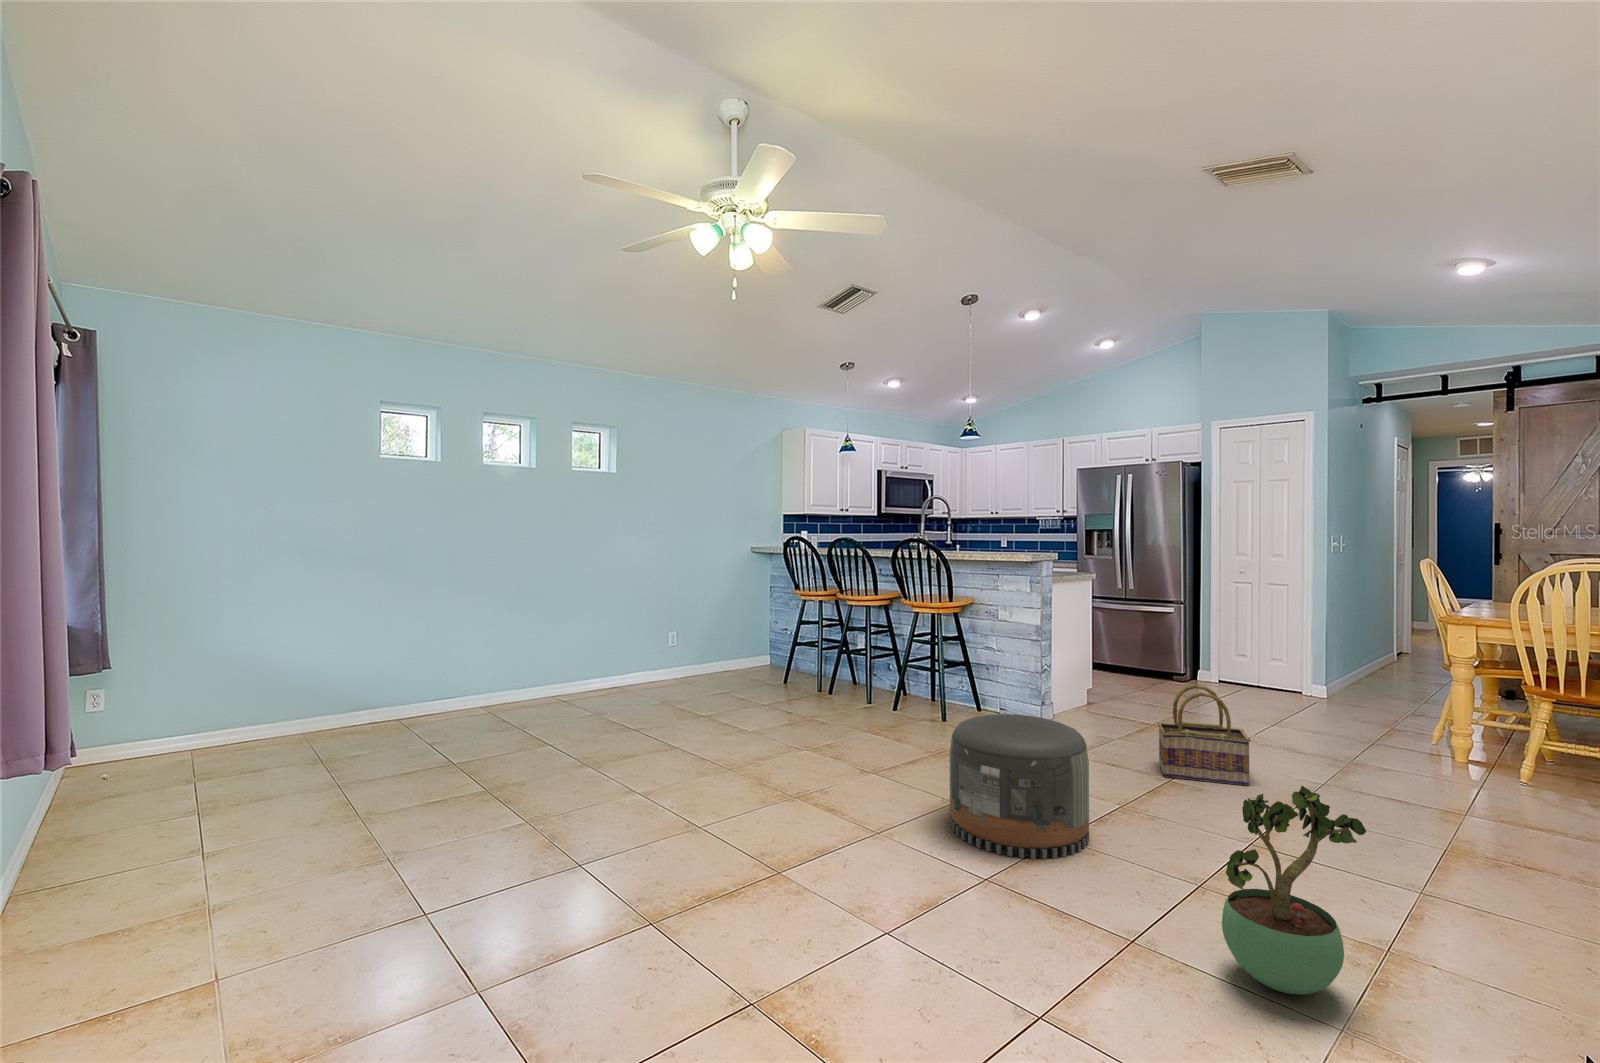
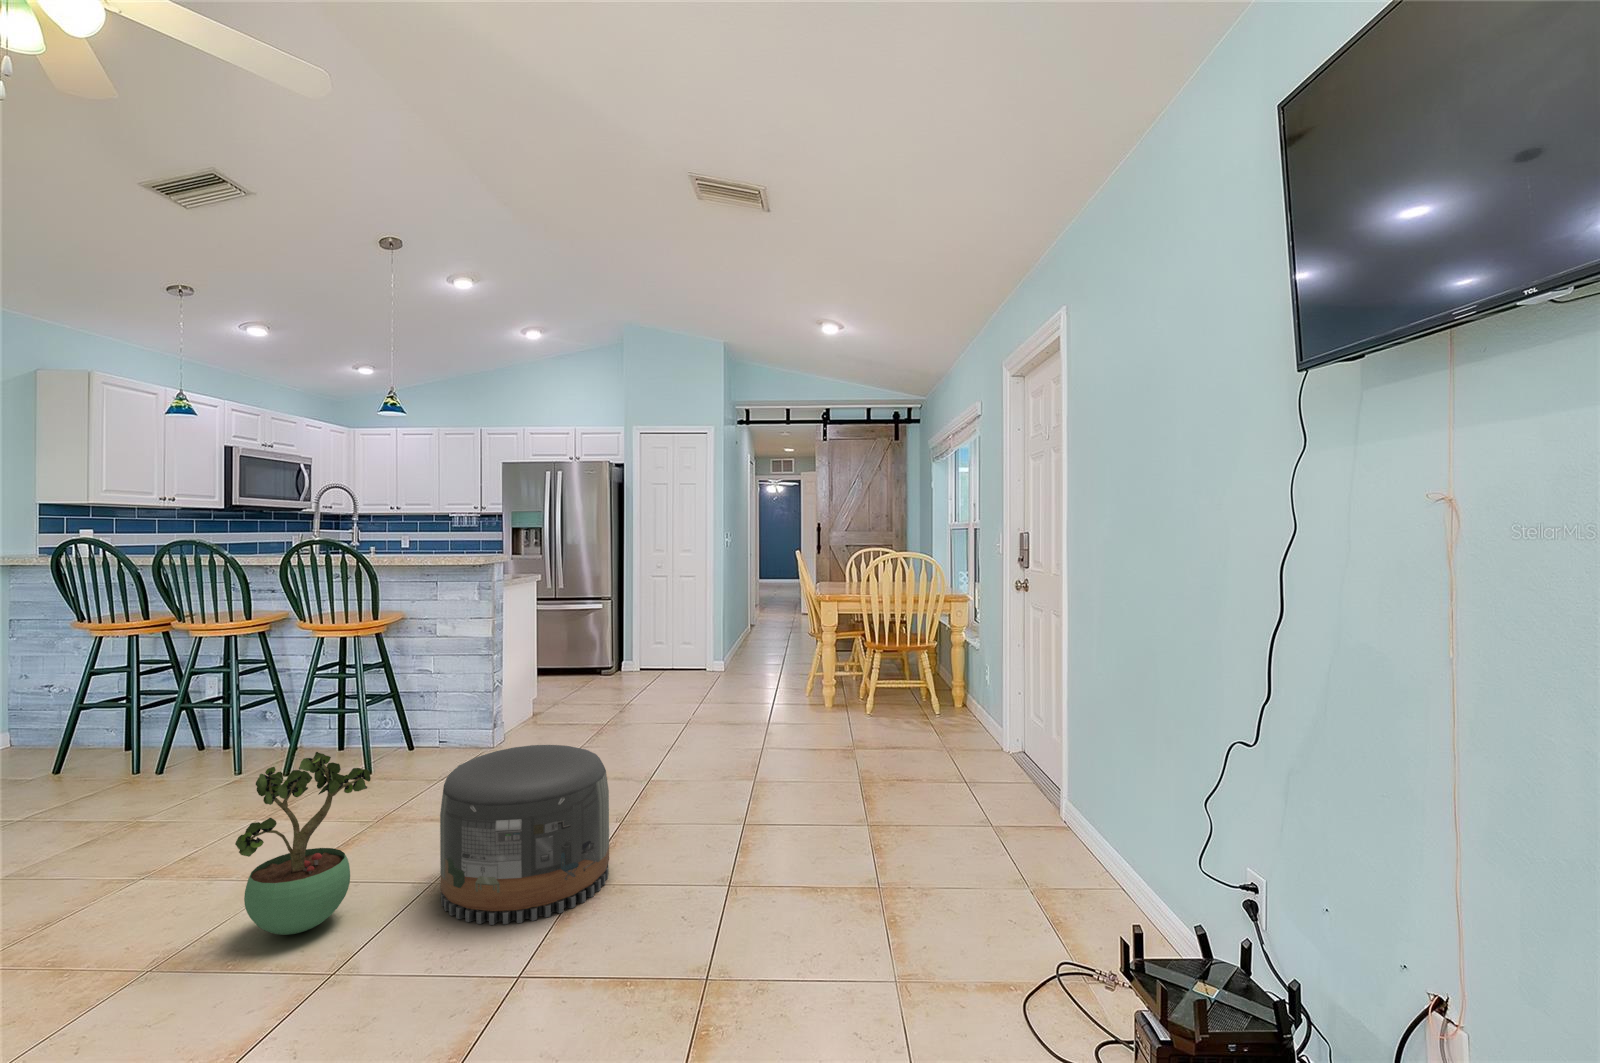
basket: present [1158,685,1251,785] -> none [631,679,713,776]
potted plant: present [1222,786,1366,994] -> present [235,752,371,935]

